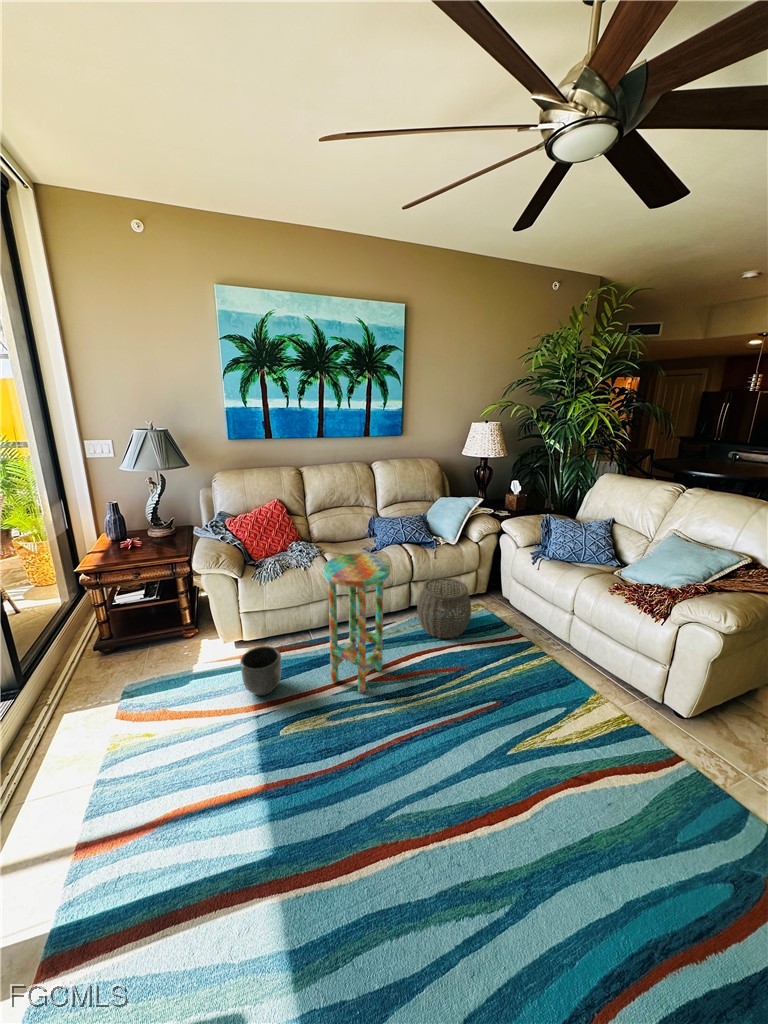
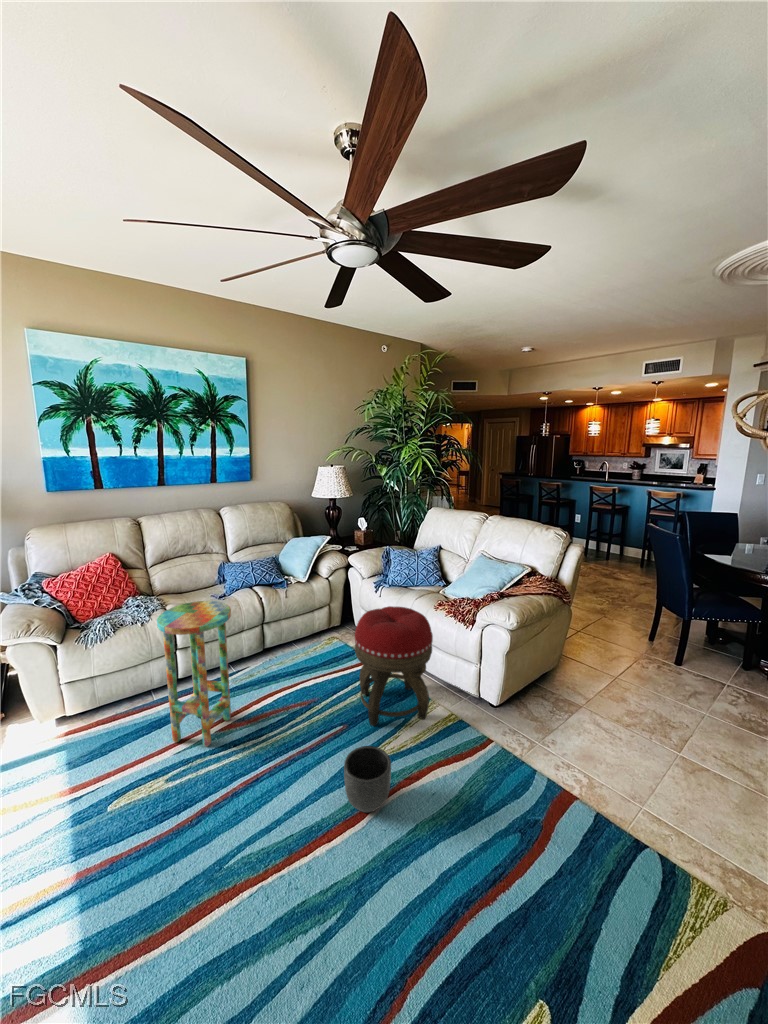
woven basket: present [417,578,471,638] -> none [270,616,324,677]
footstool: none [512,583,611,714] -> present [355,606,433,726]
planter: present [240,646,281,696] -> present [344,746,391,813]

